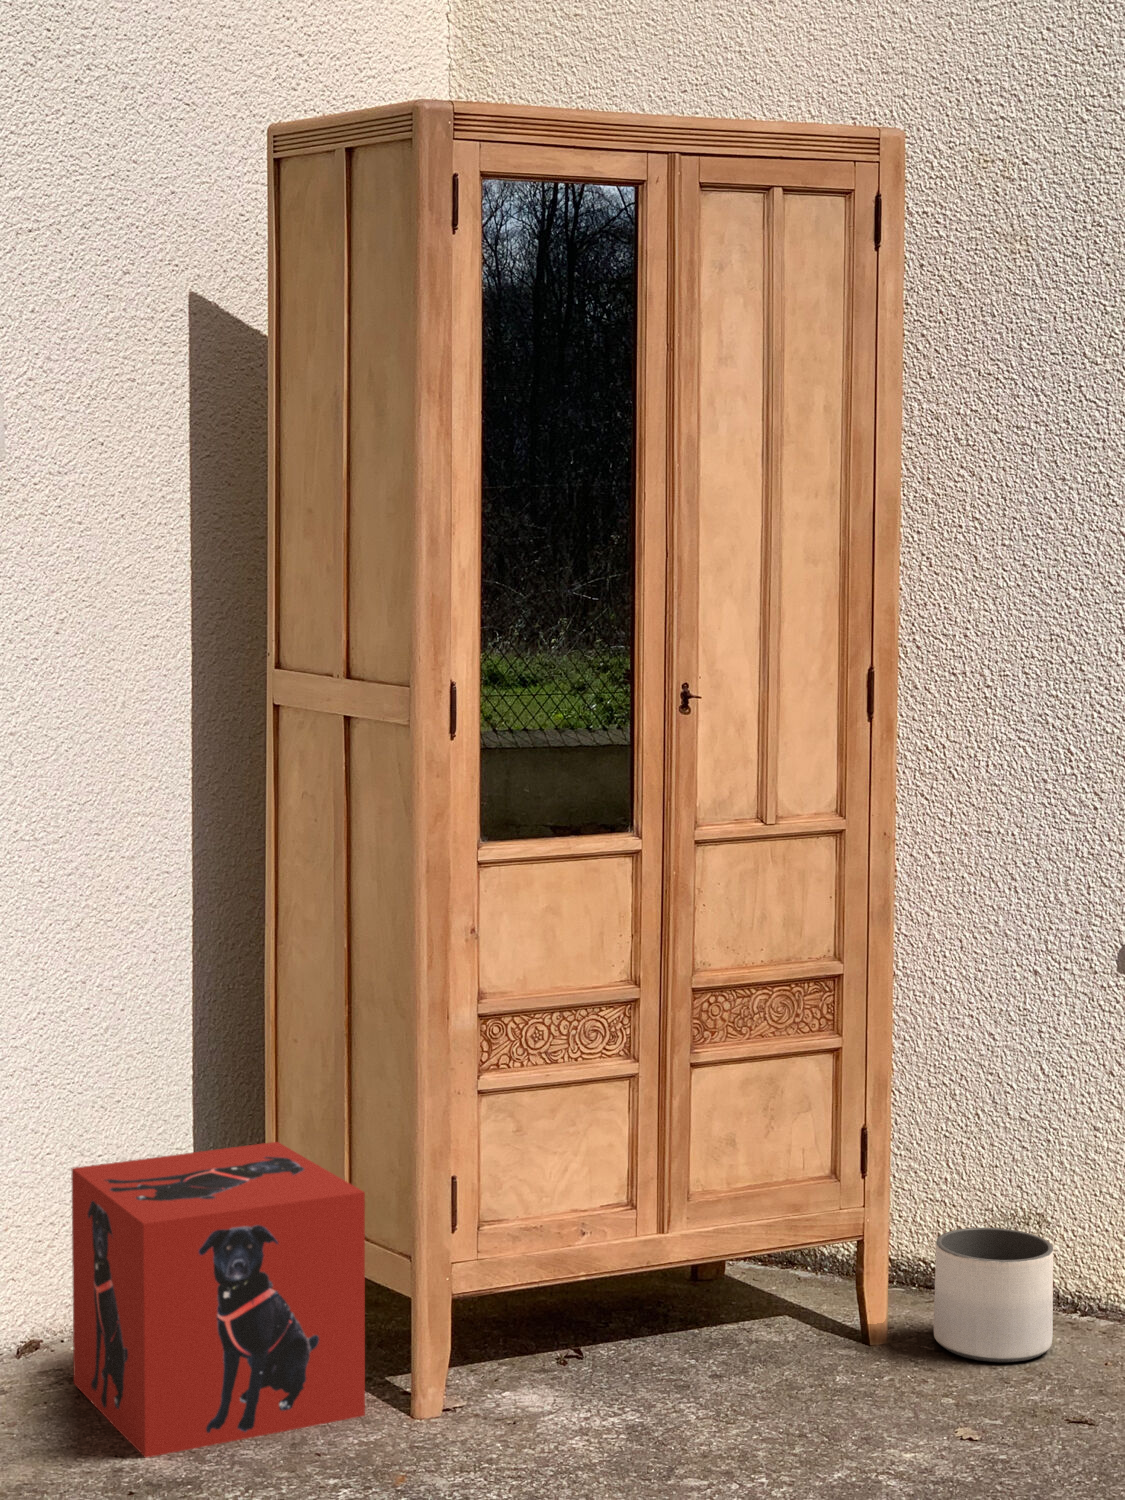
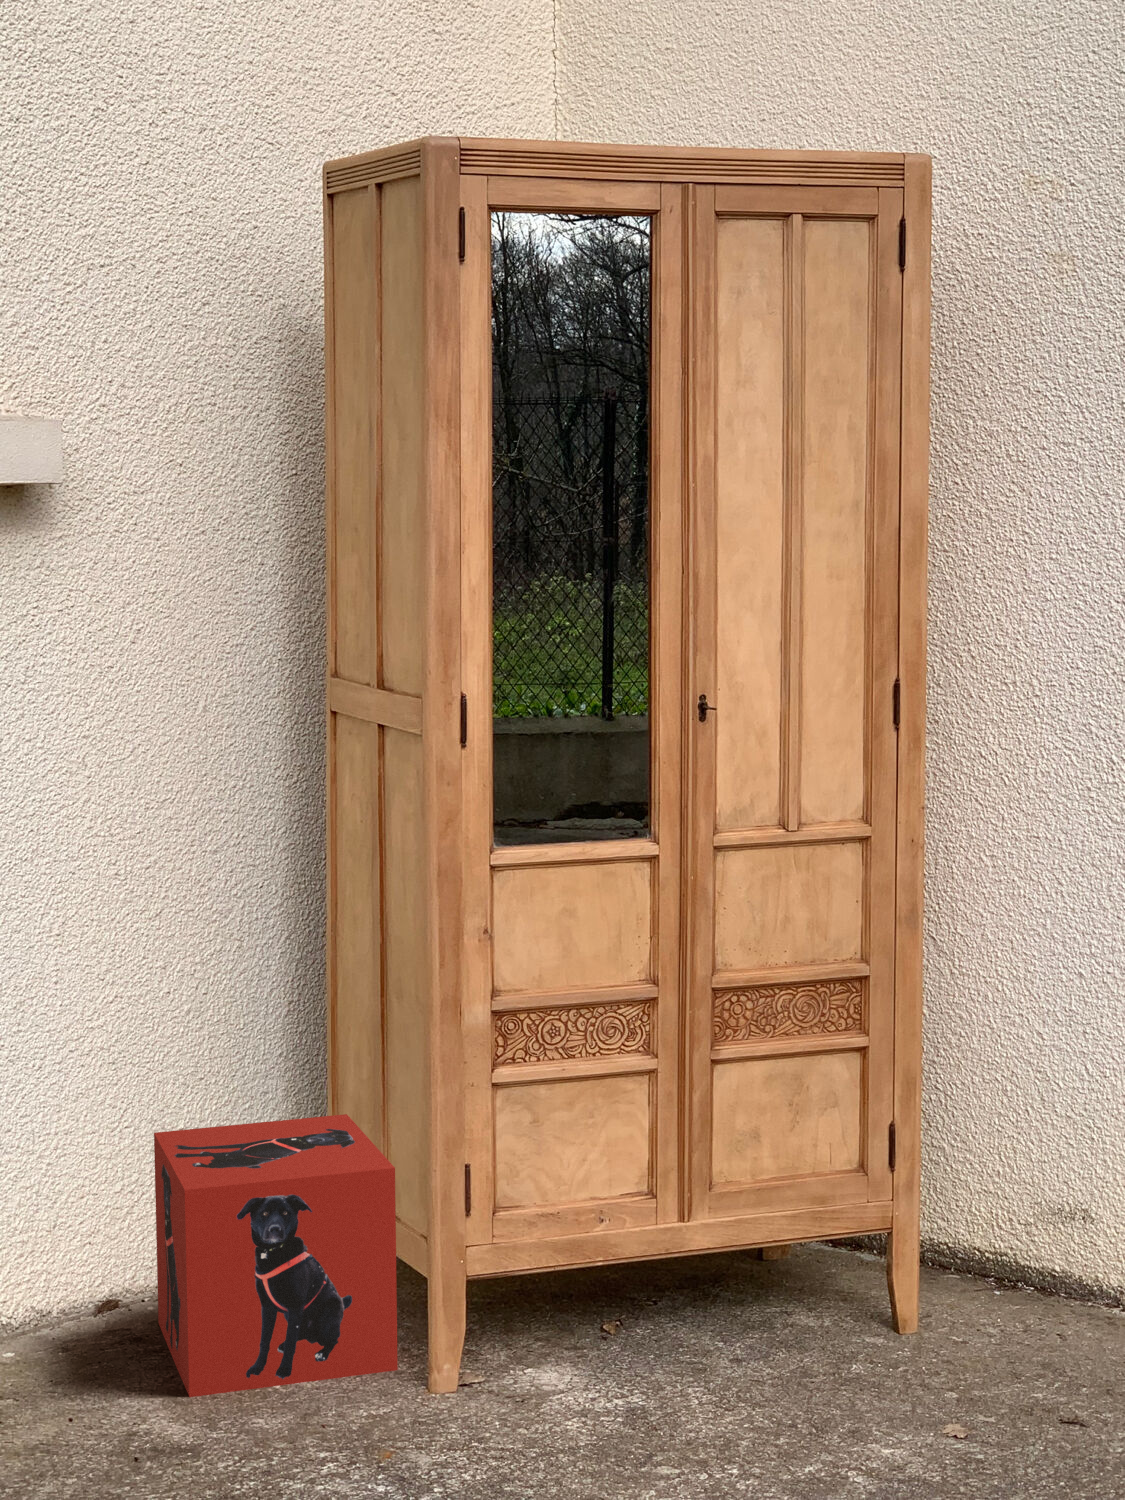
planter: present [933,1228,1053,1362] -> none [960,1222,1076,1355]

